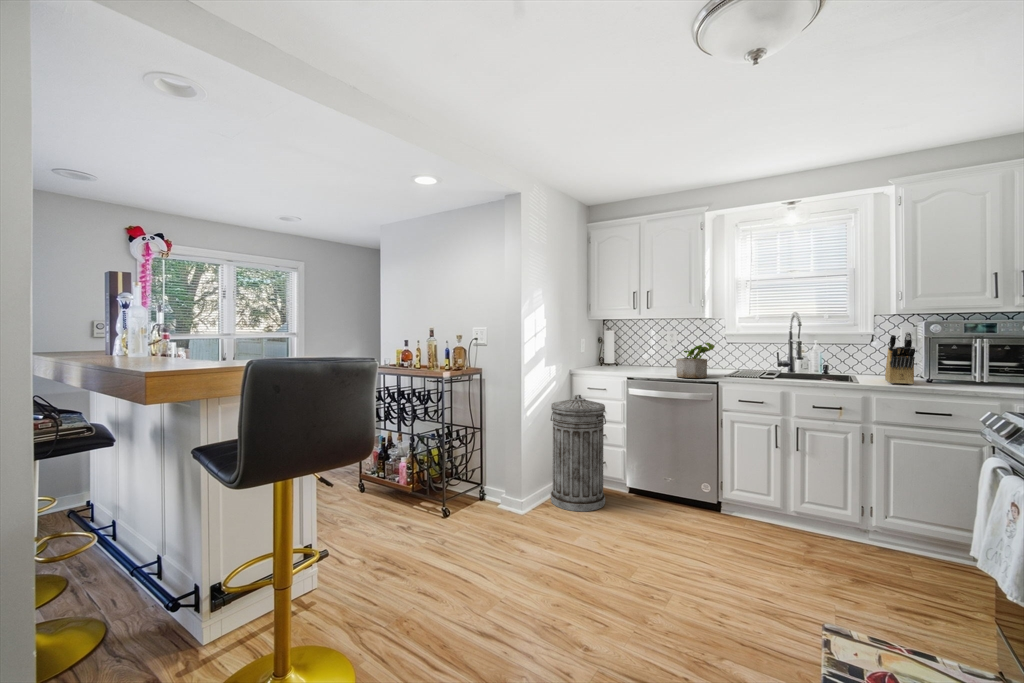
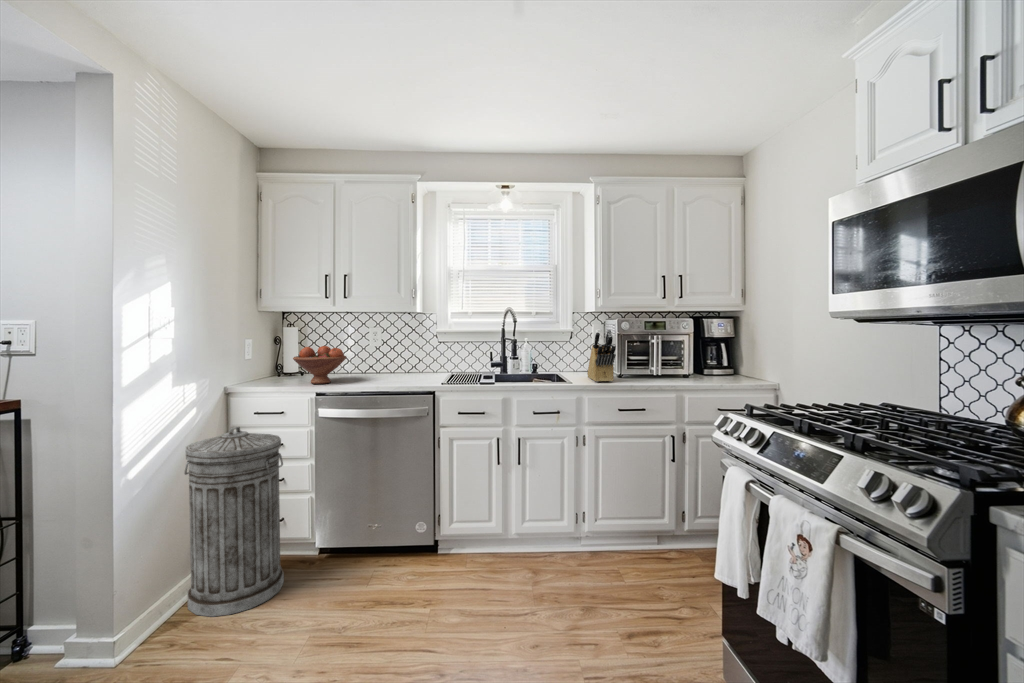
potted plant: present [676,343,715,378] -> none [382,343,429,389]
fruit bowl: none [612,344,650,371] -> present [293,346,347,384]

